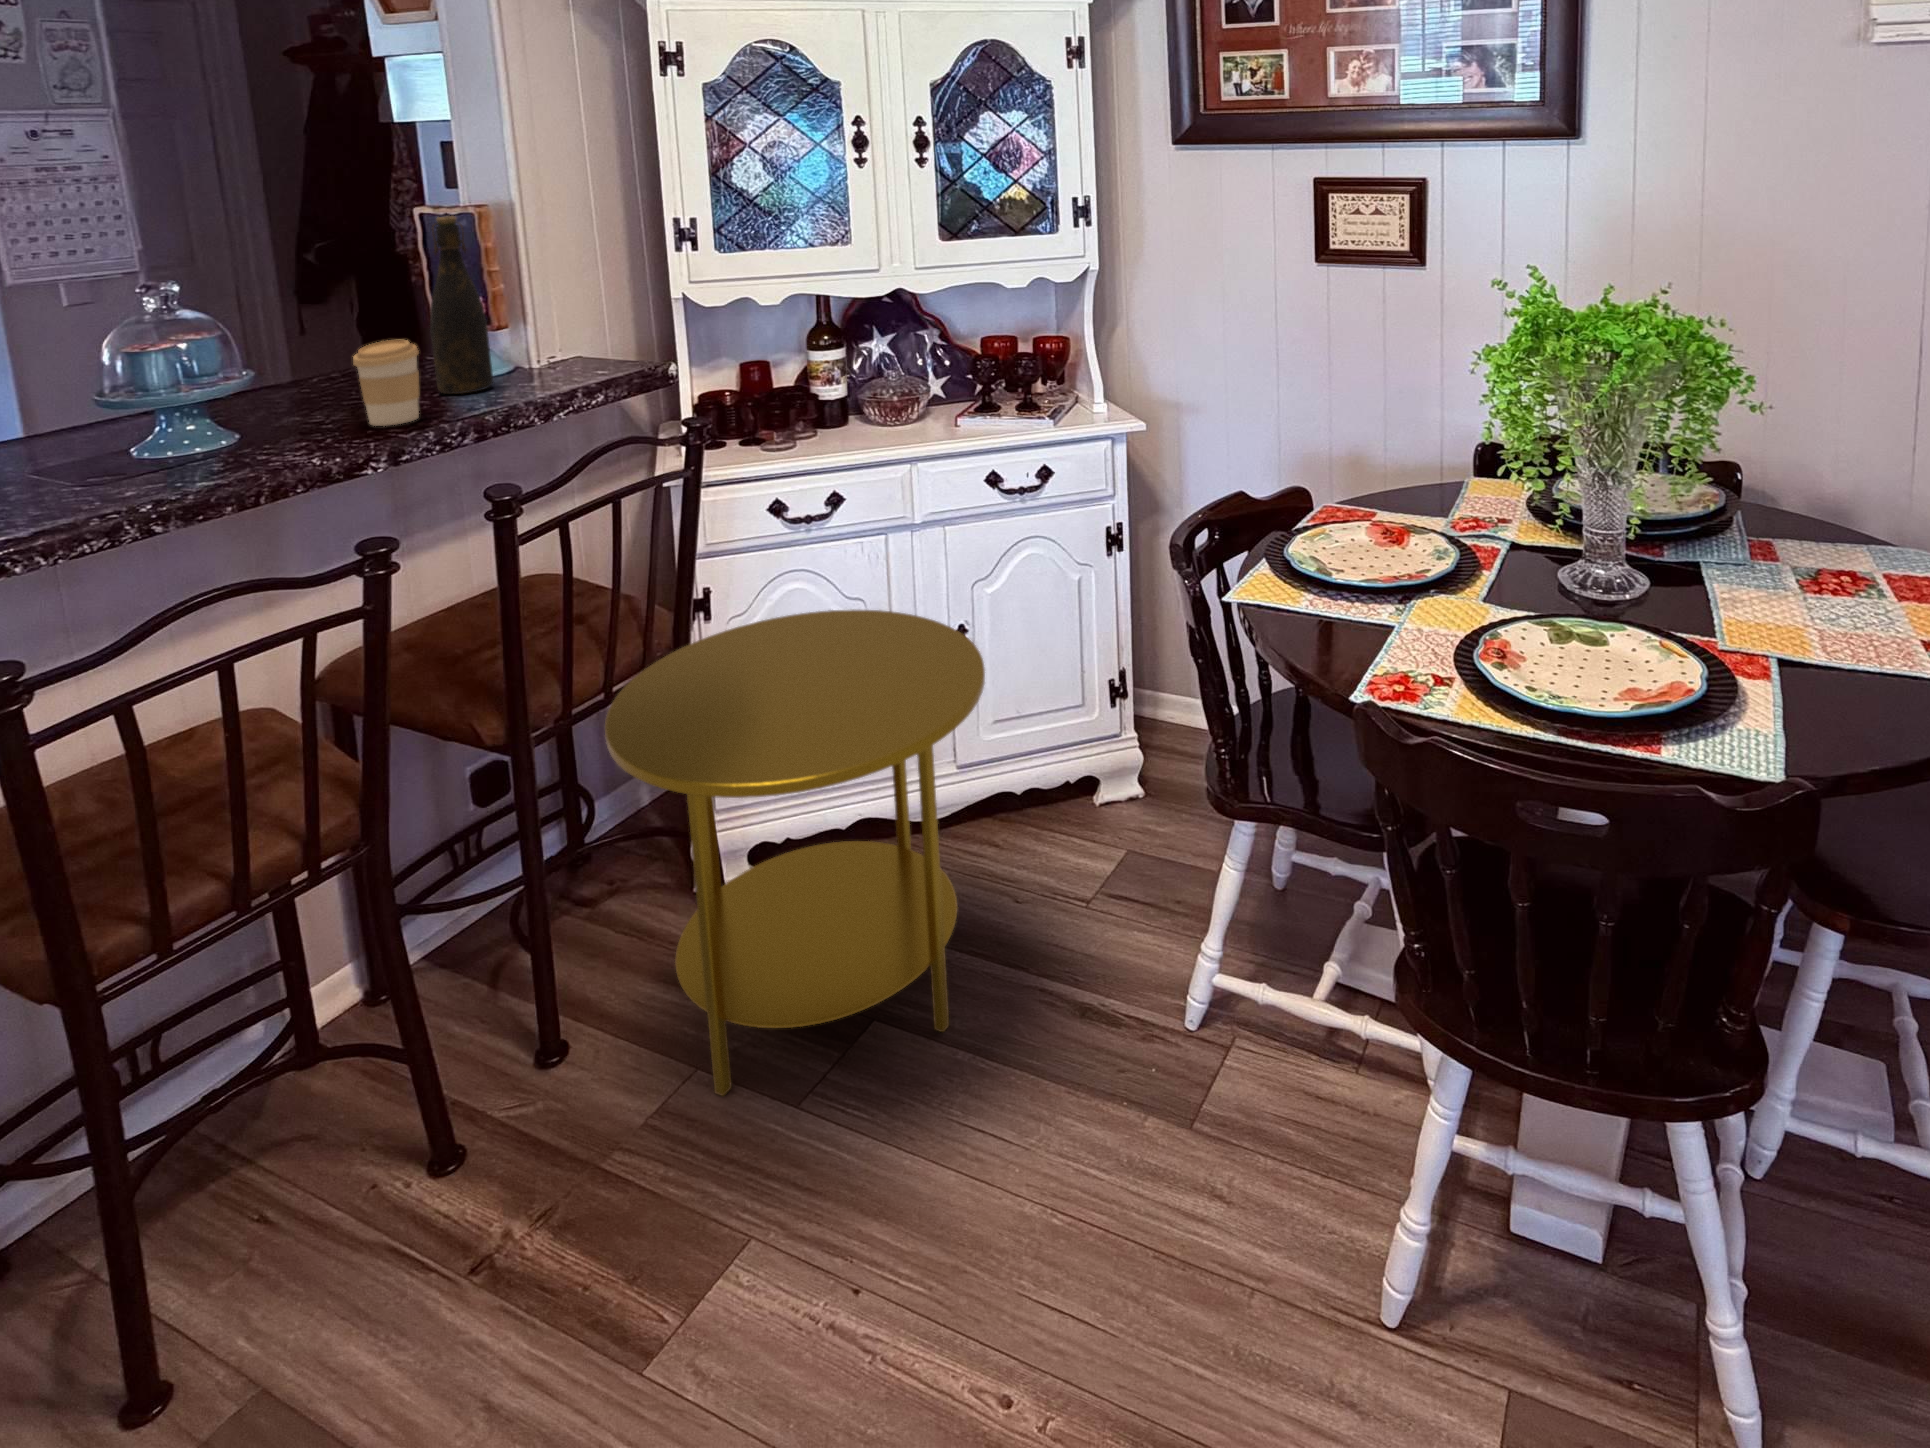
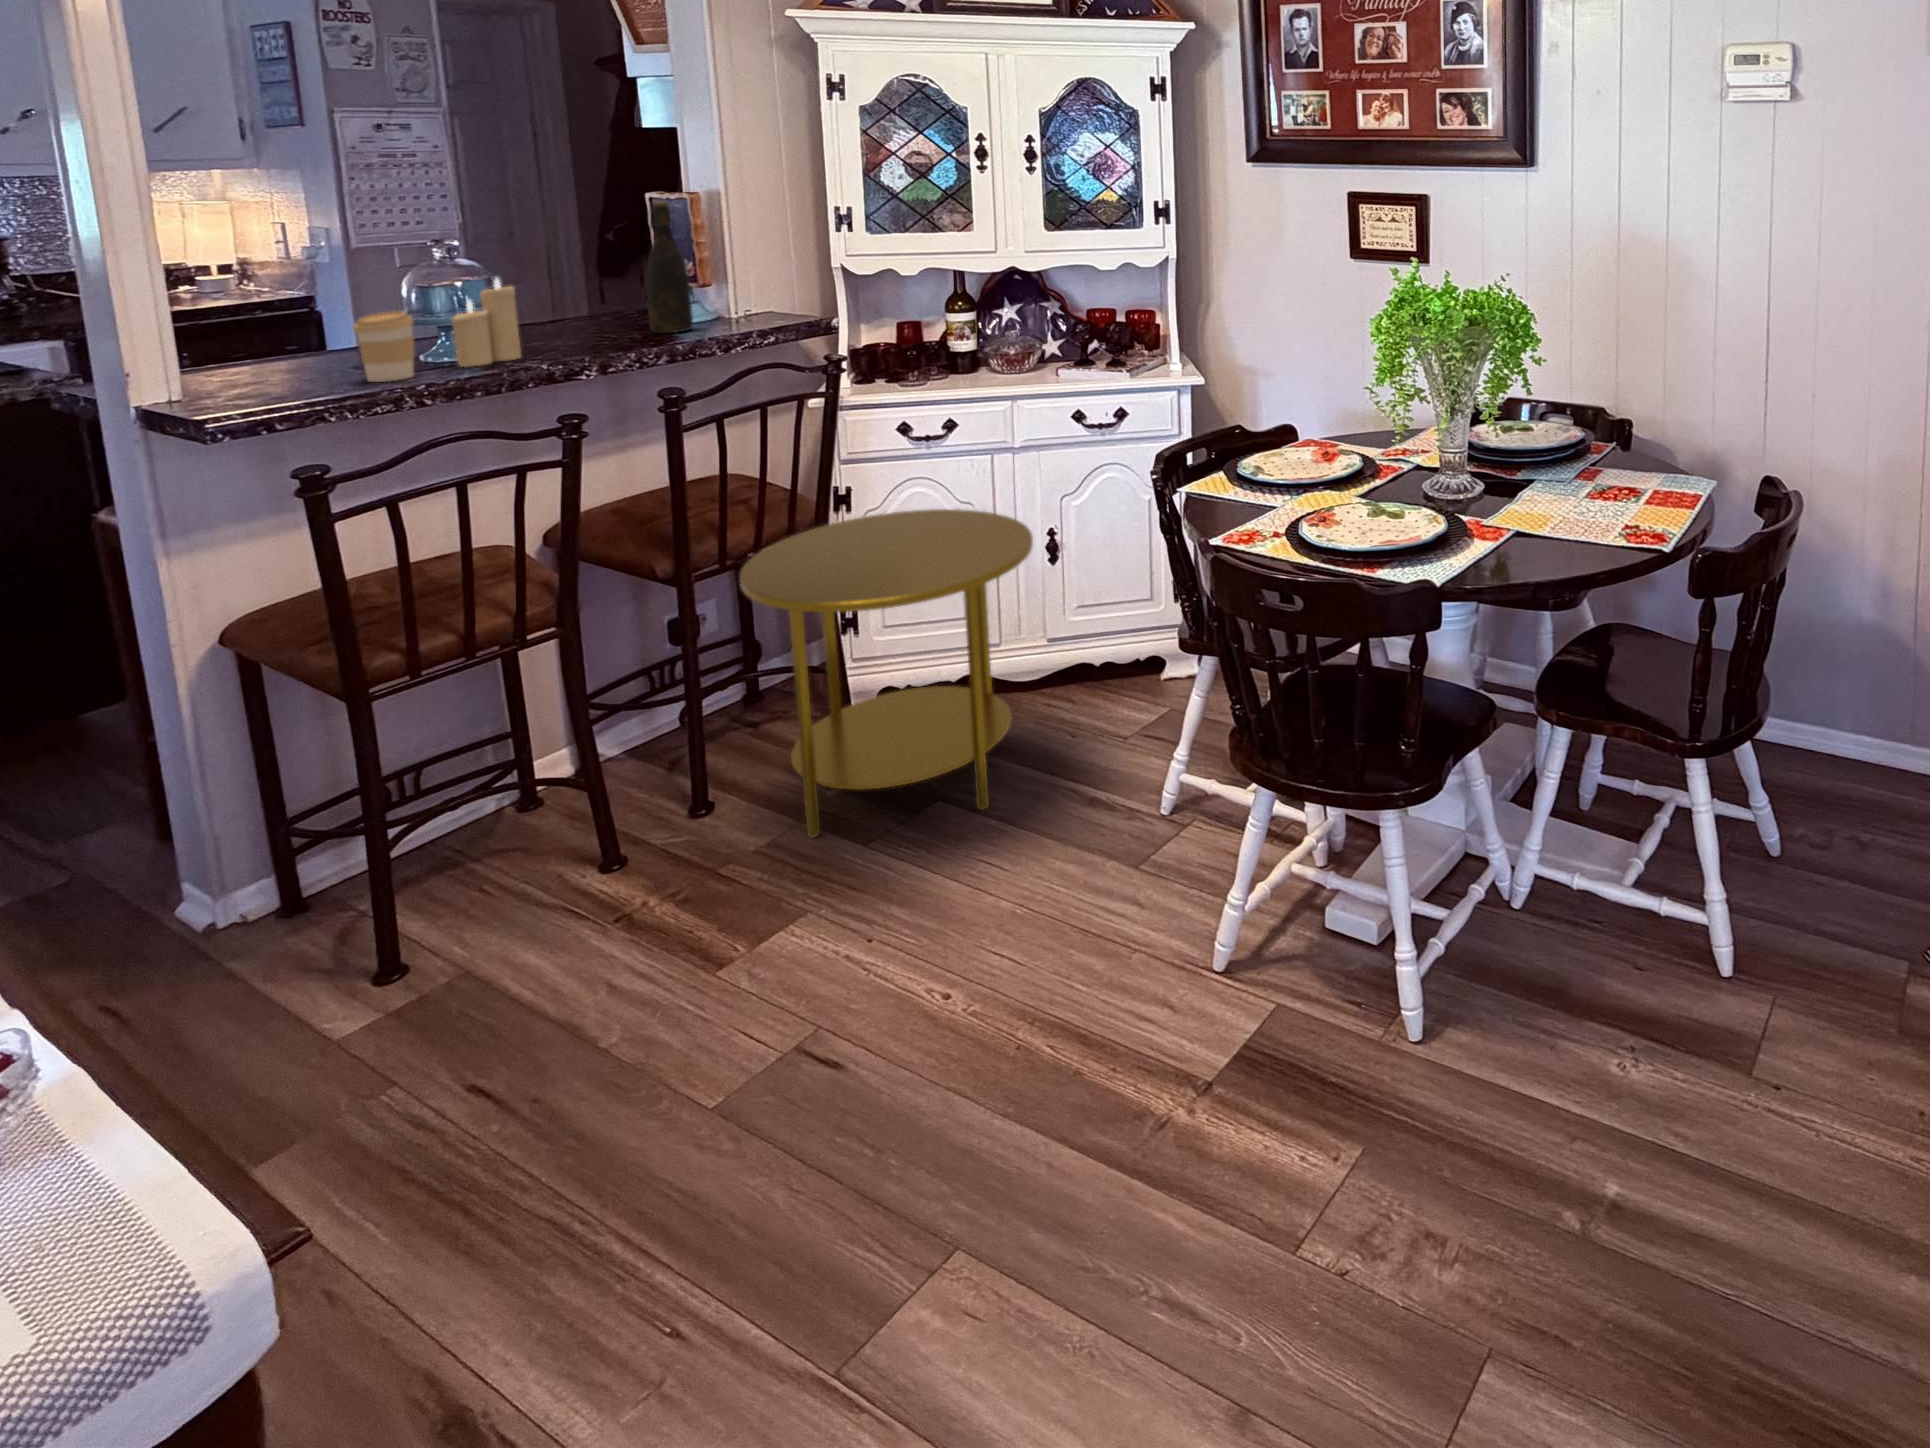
candle: none [179,332,278,463] -> present [452,278,521,367]
coffee cup: present [353,340,419,426] -> present [353,311,414,382]

